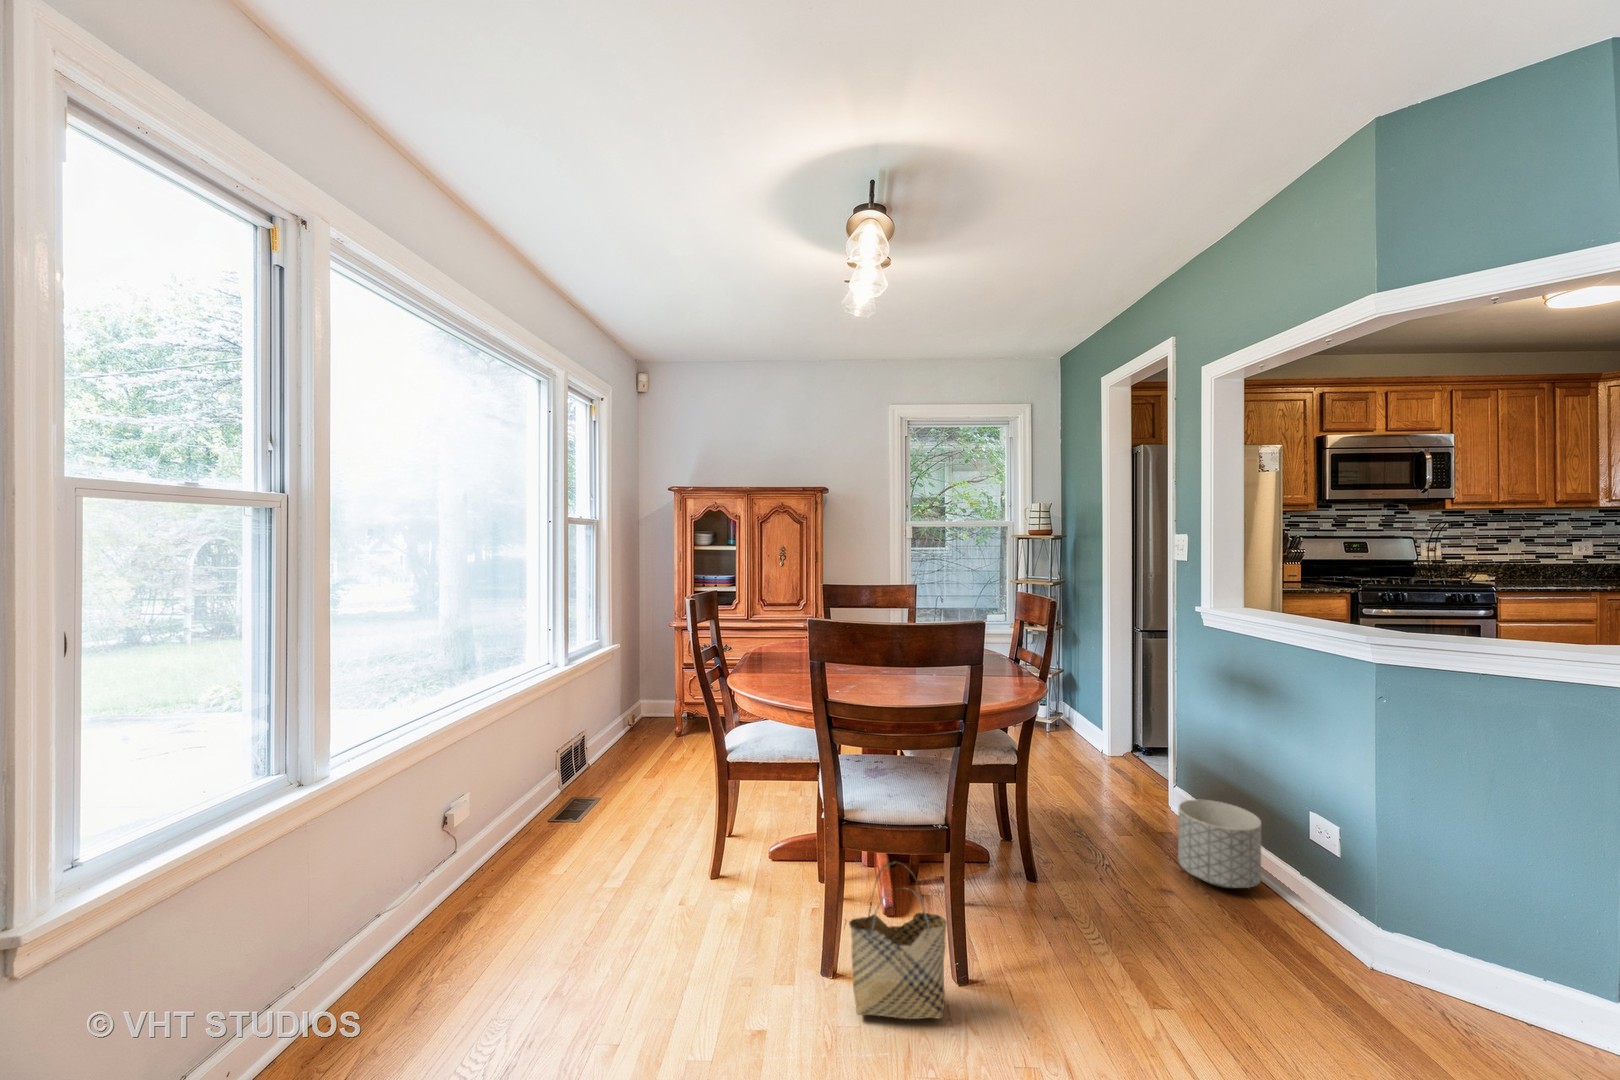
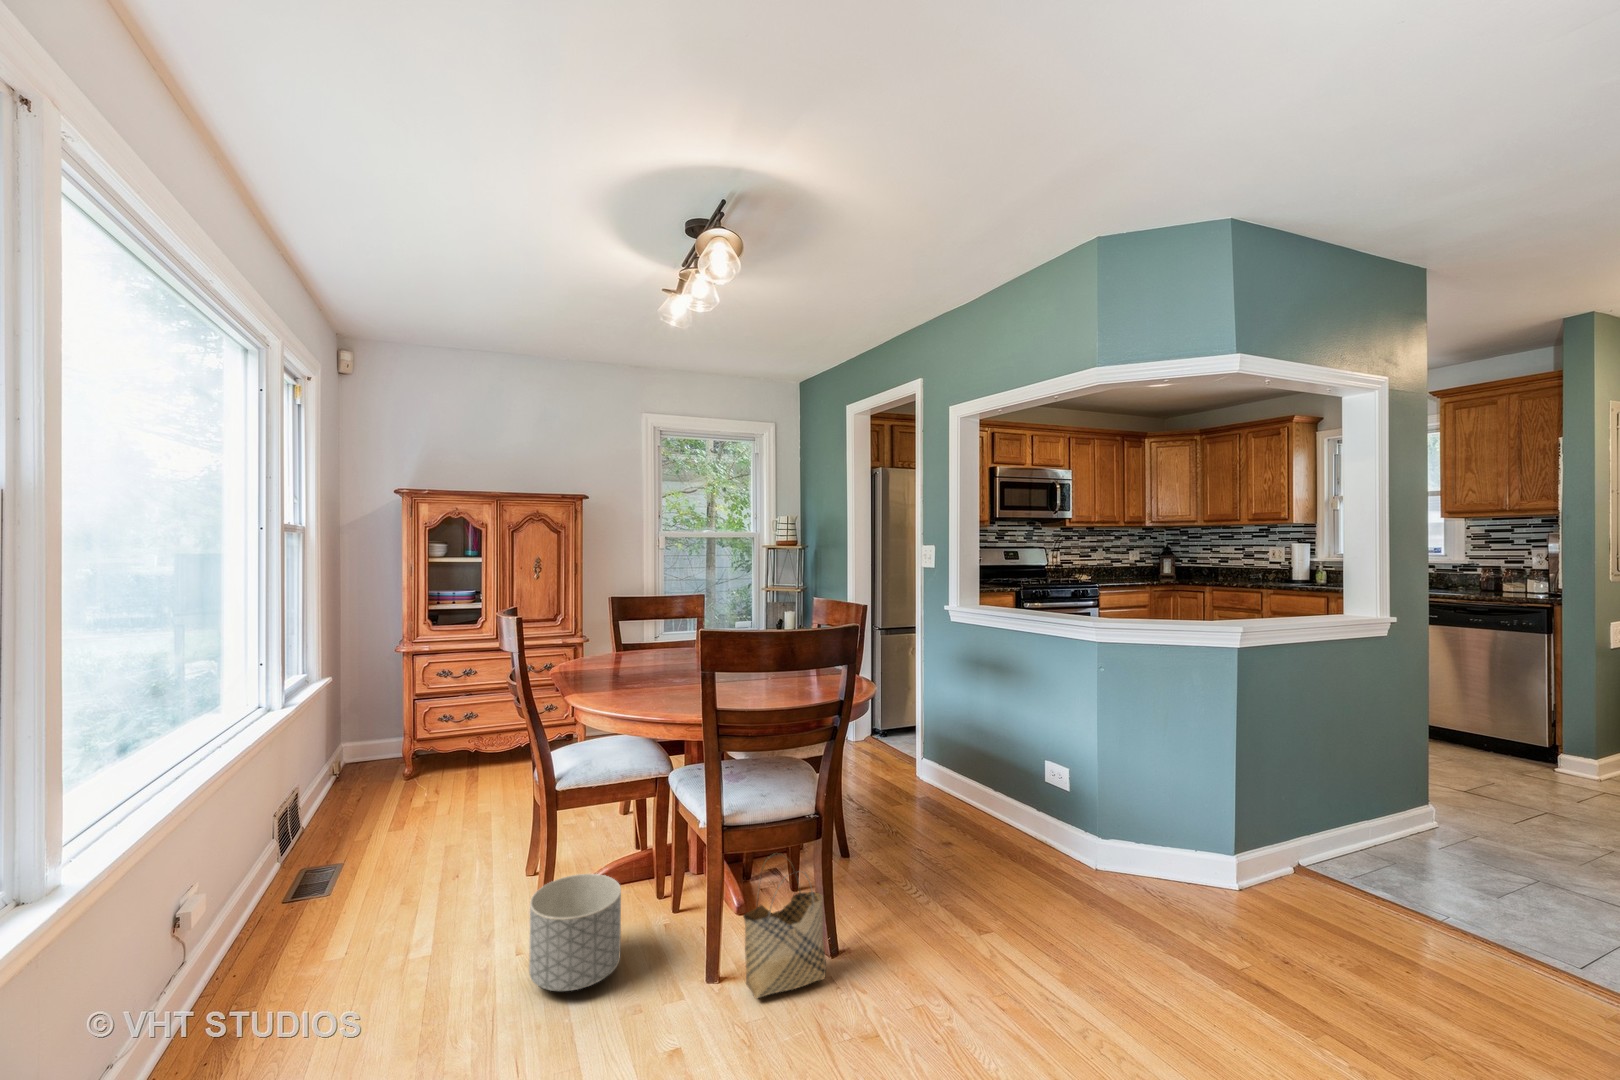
planter: present [1178,800,1261,889] -> present [529,874,621,991]

